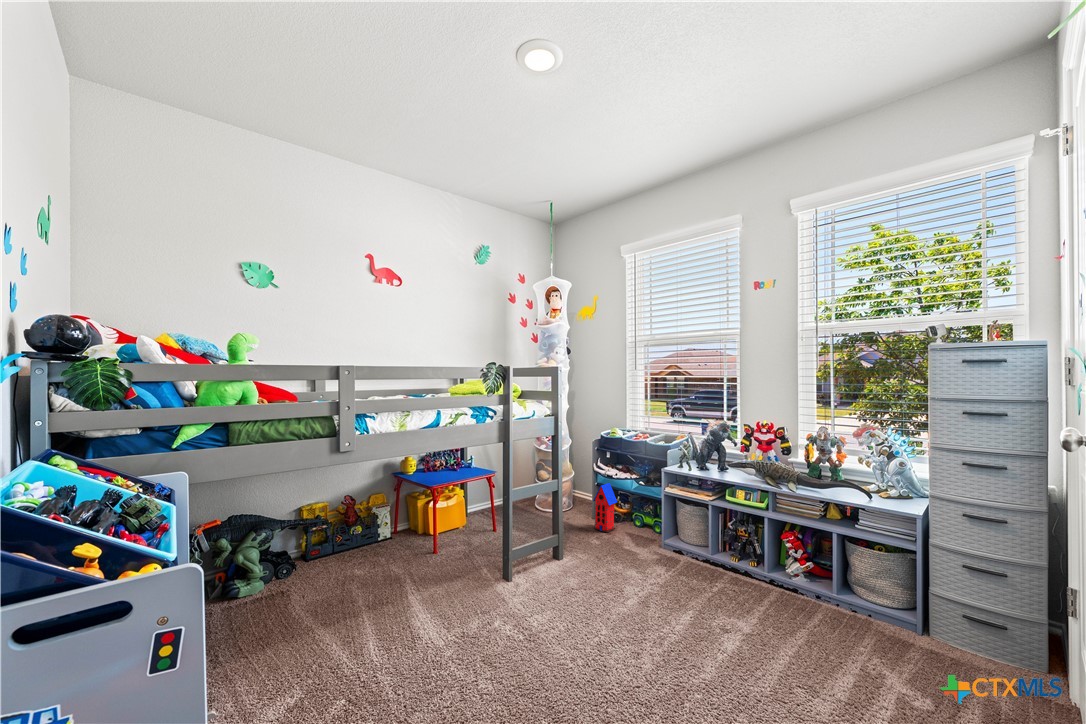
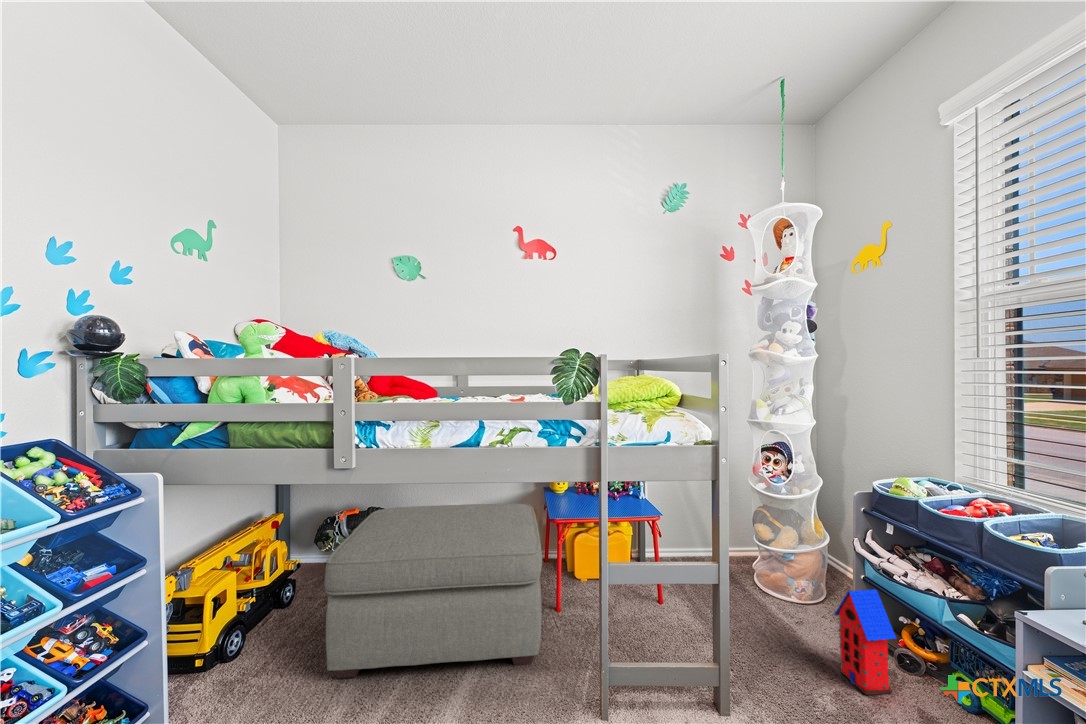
ottoman: none [274,481,461,628] -> present [325,504,542,678]

